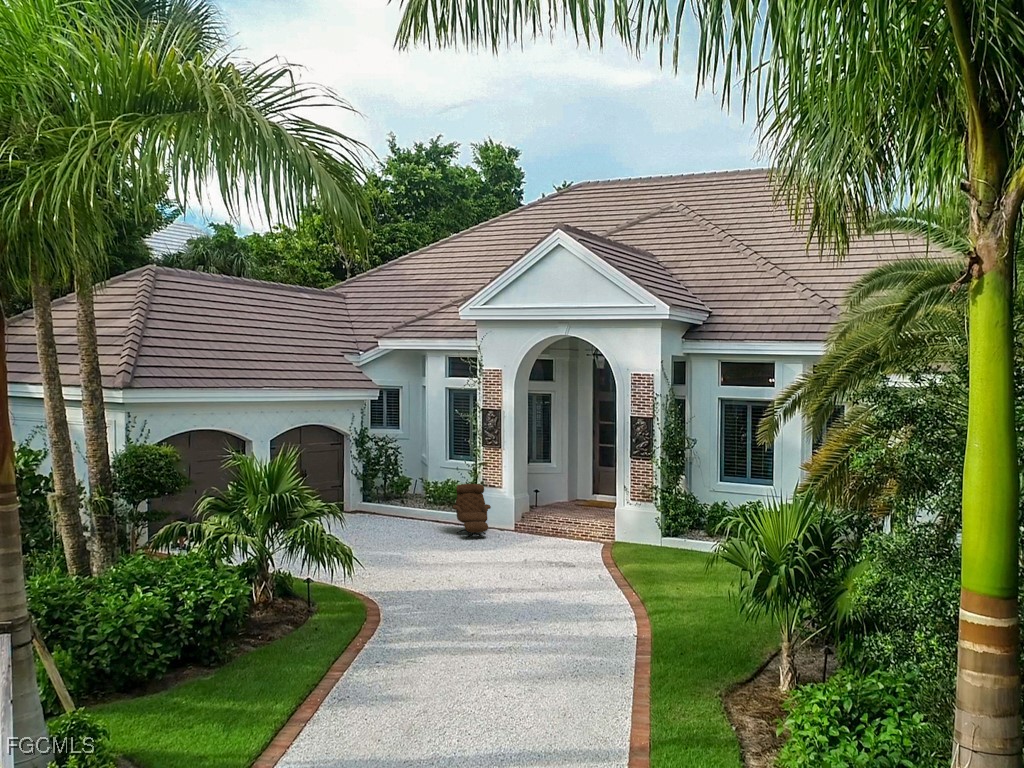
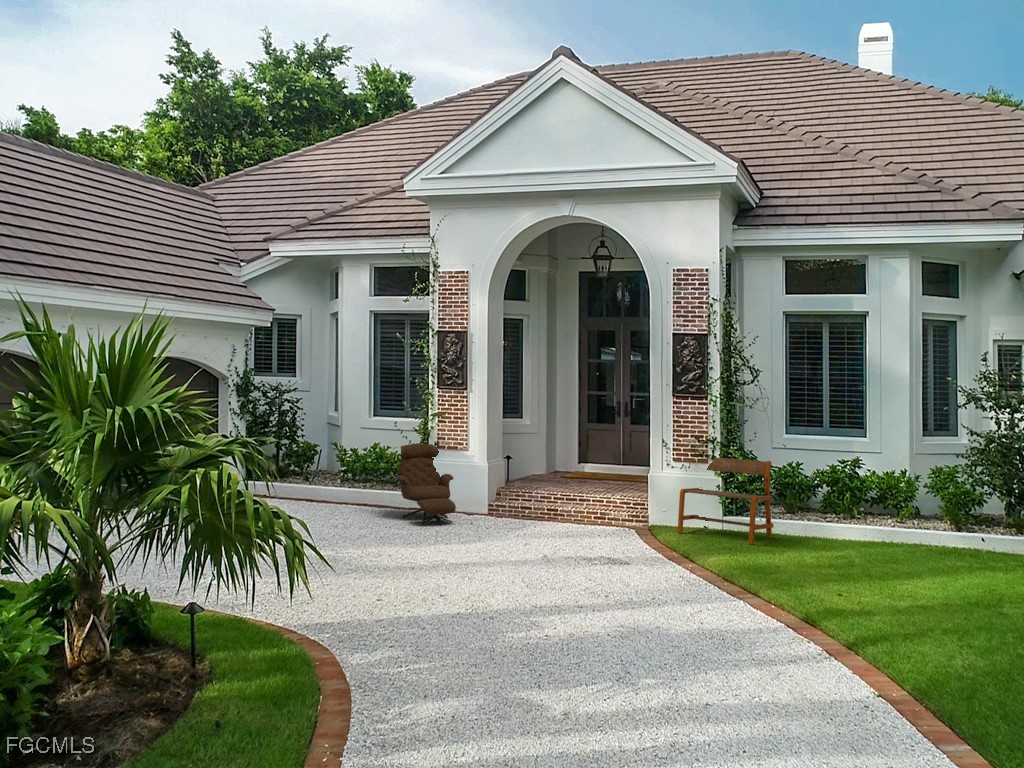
bench: none [628,498,689,559] -> present [677,458,774,544]

